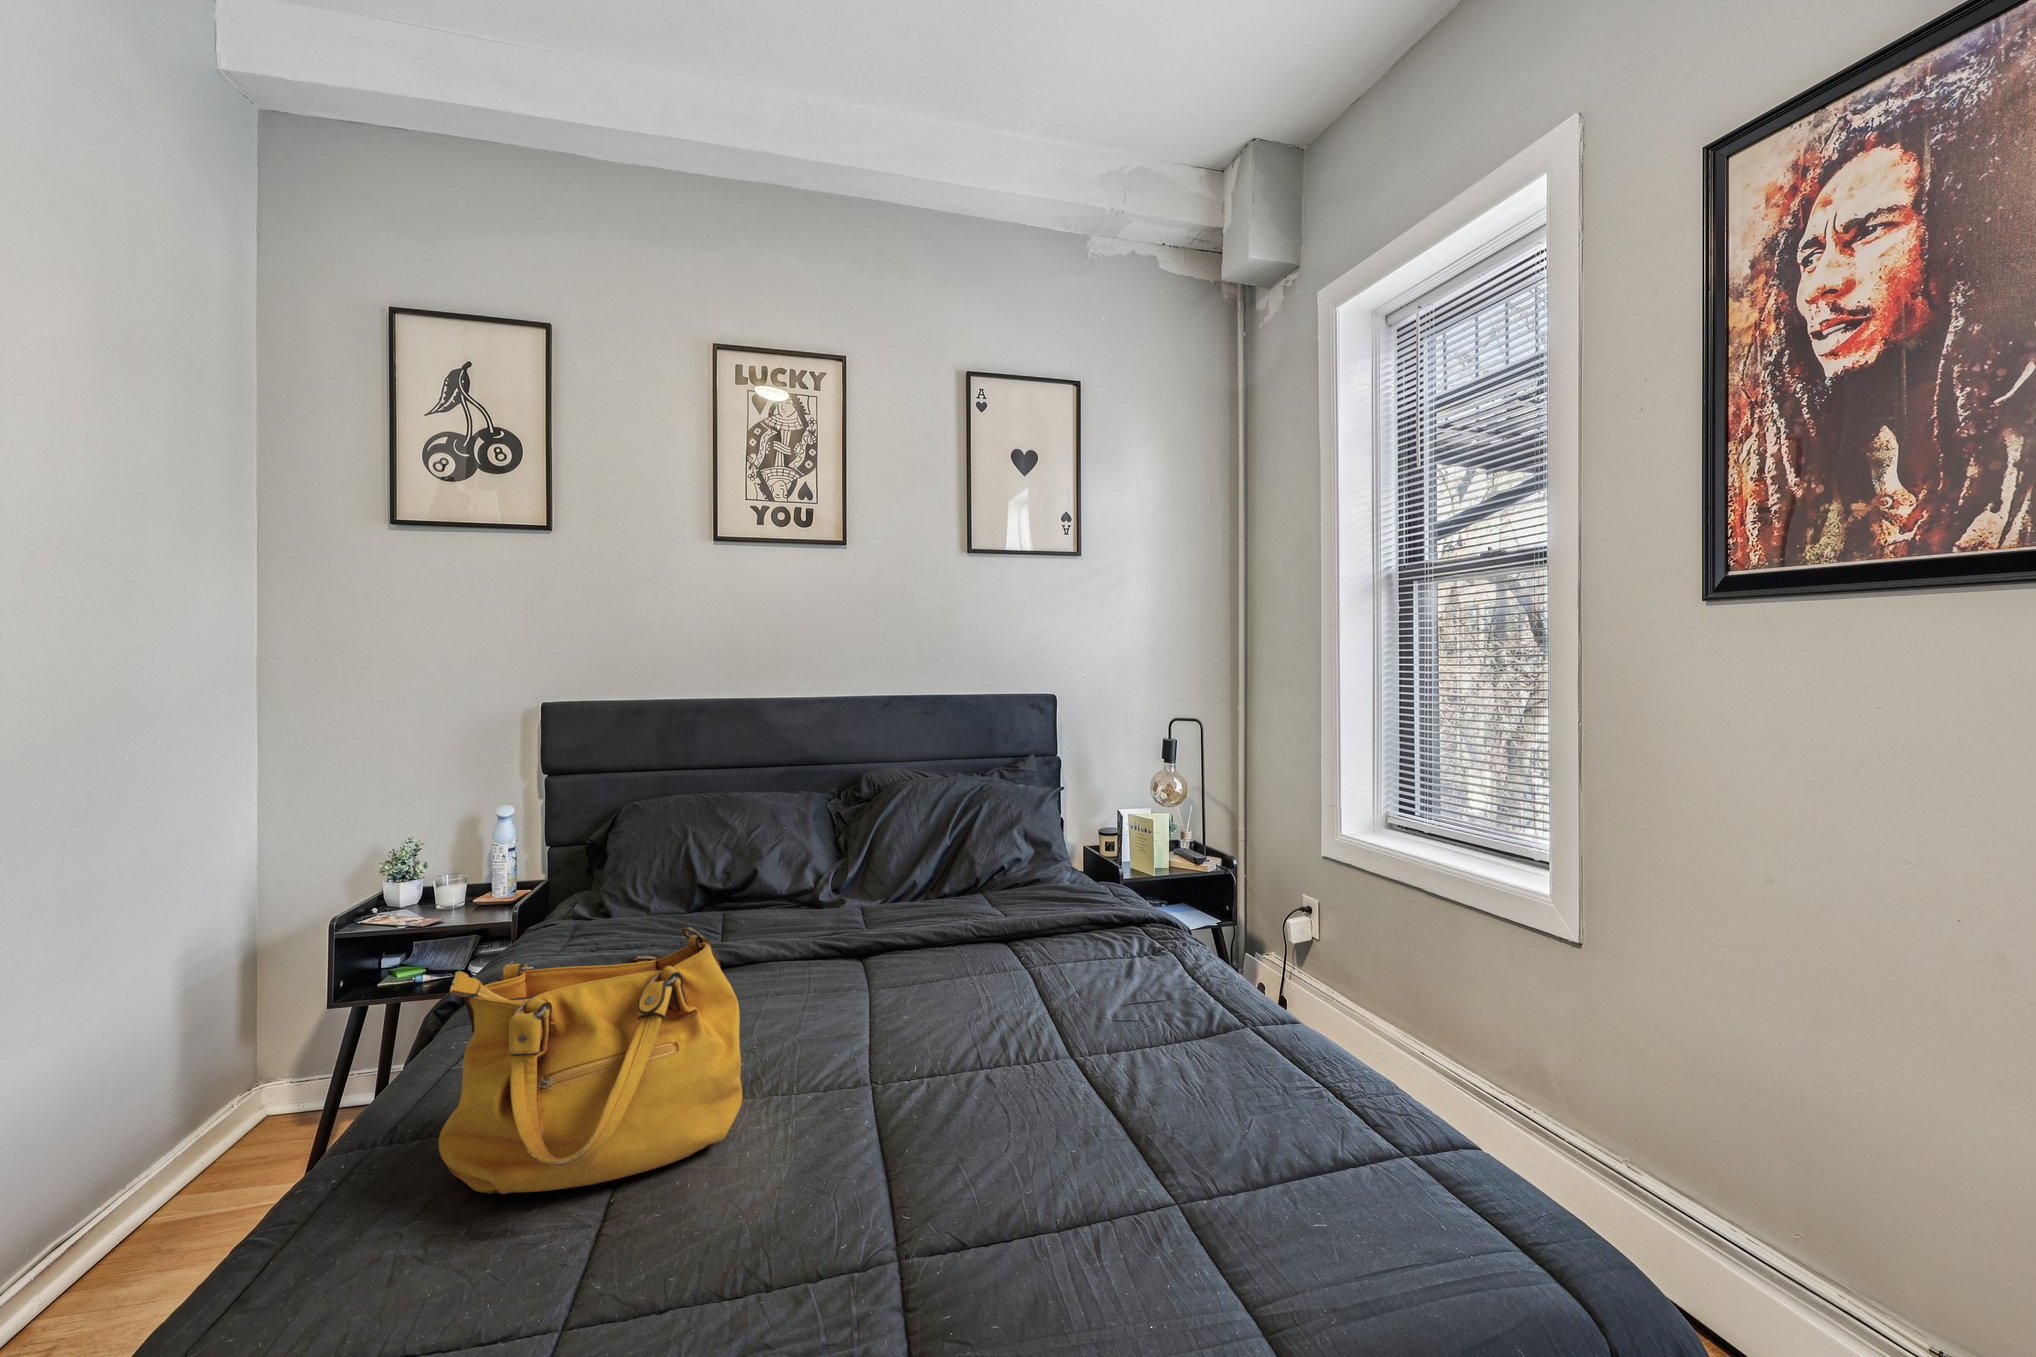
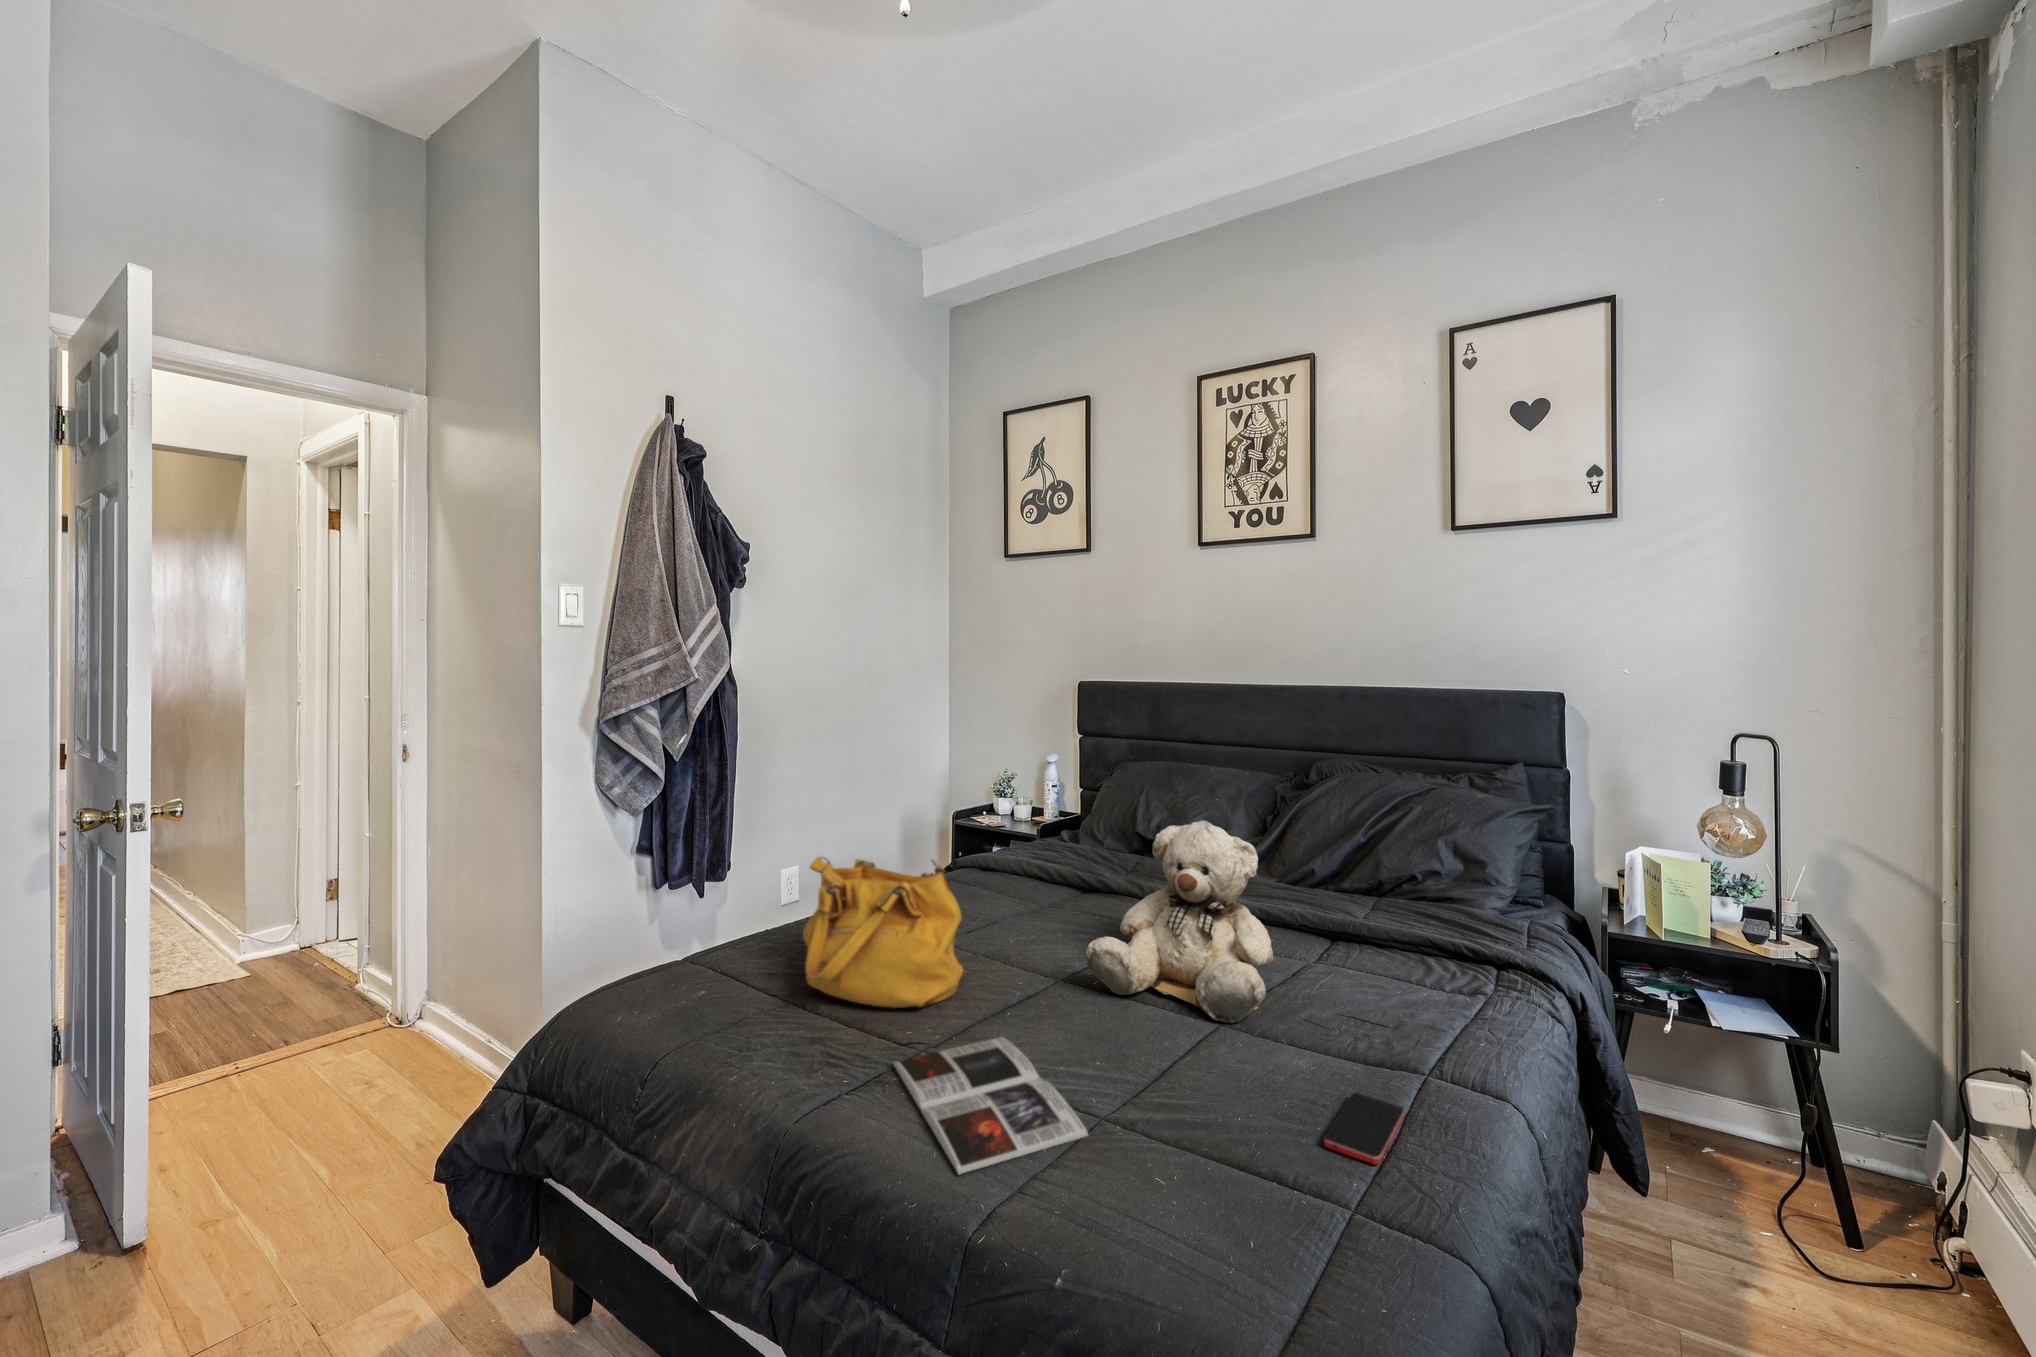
teddy bear: none [862,827,1072,1040] -> present [1086,820,1273,1023]
smartphone: none [1200,1031,1281,1079] -> present [1324,1093,1404,1164]
magazine: none [785,1127,1093,1269] -> present [893,1037,1088,1174]

